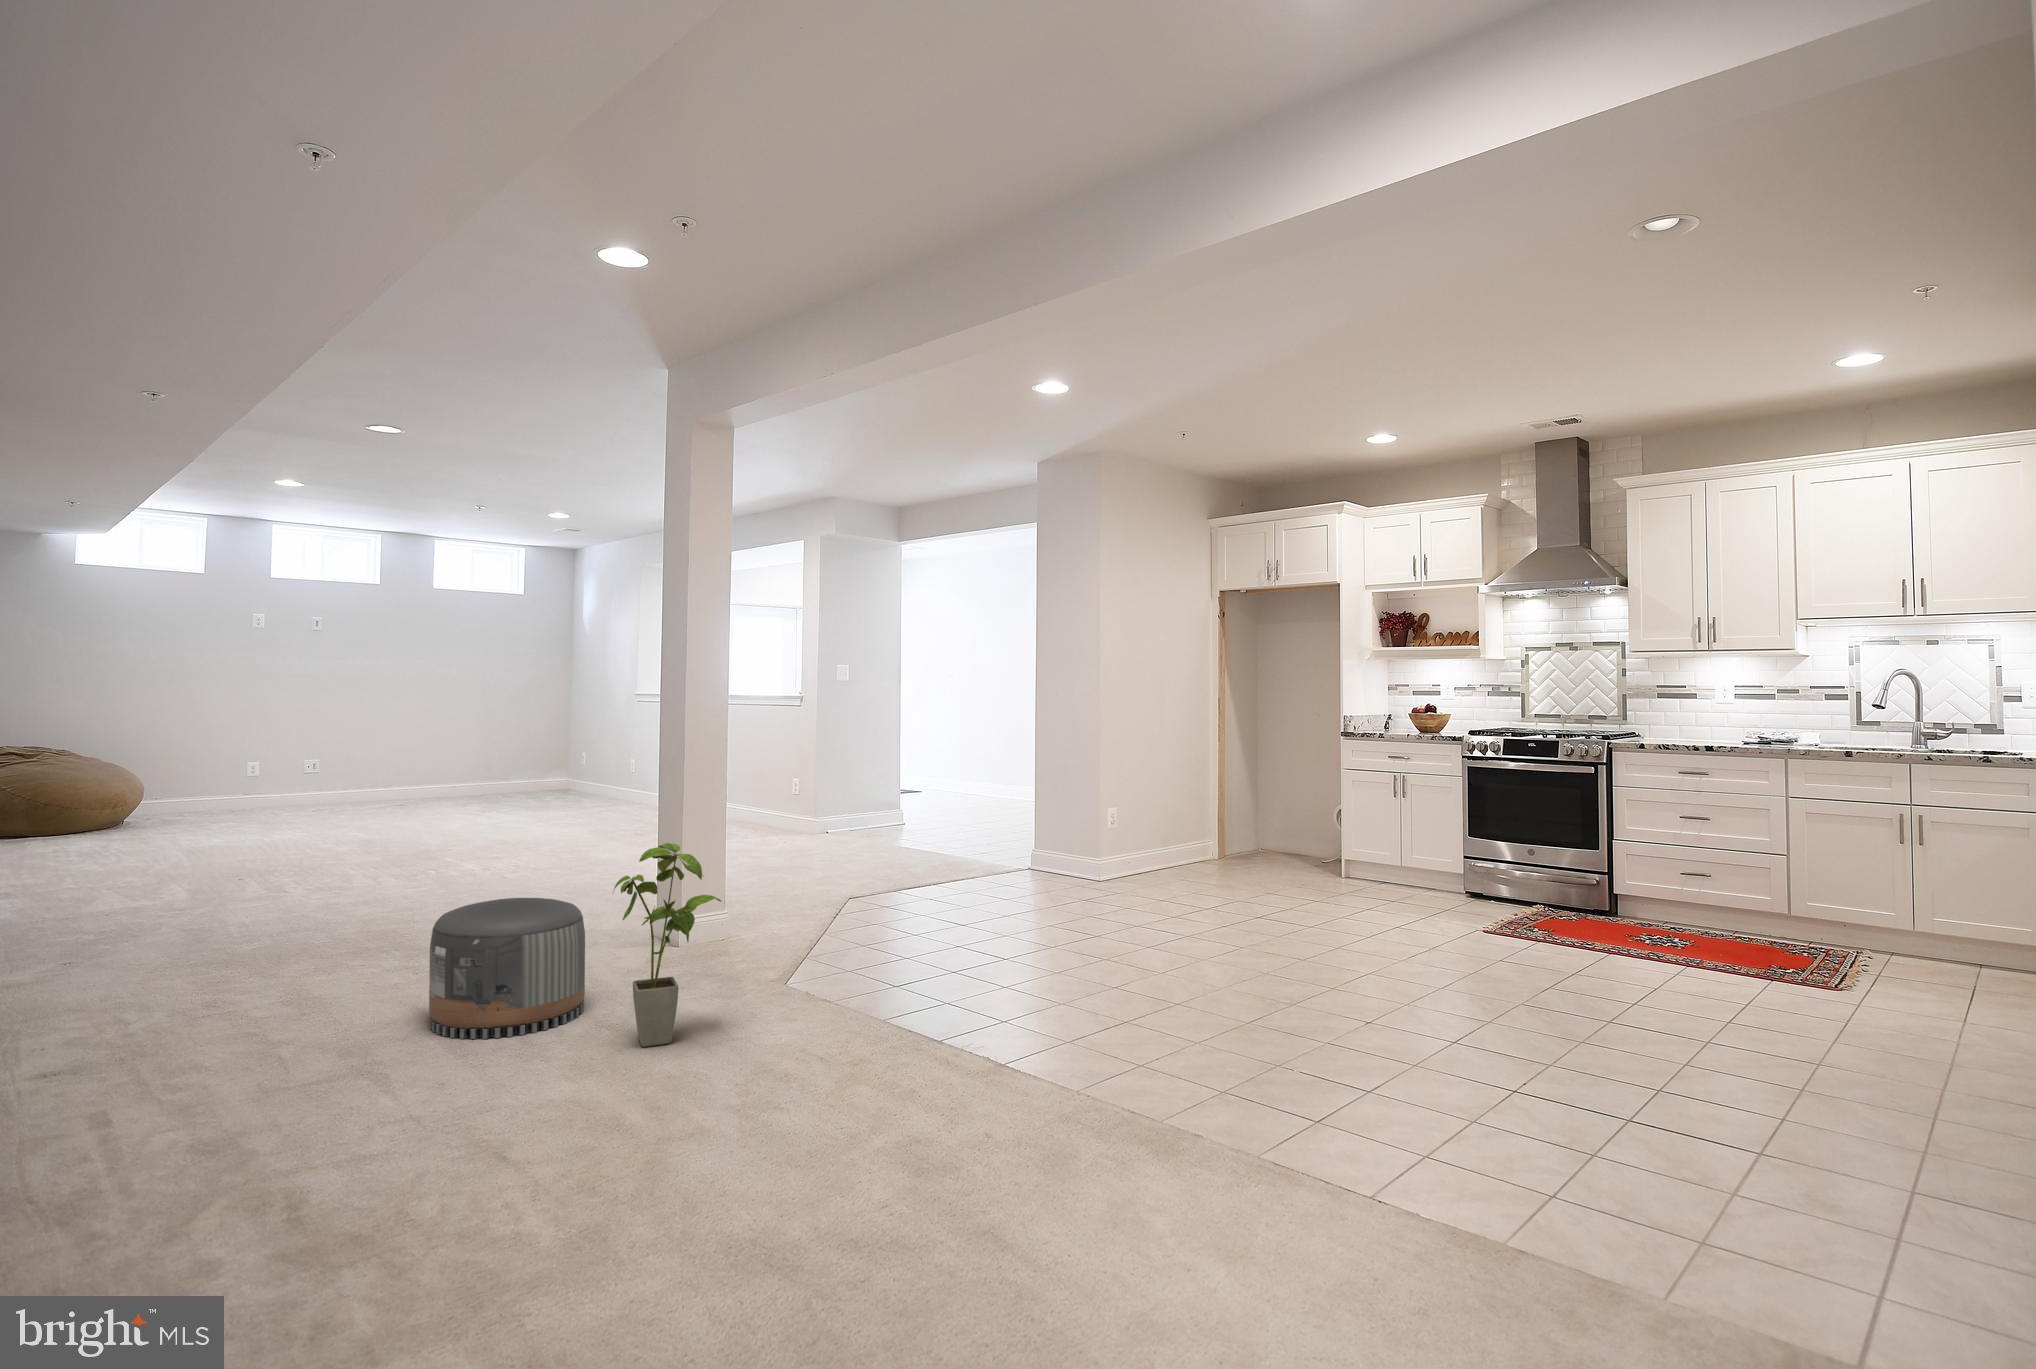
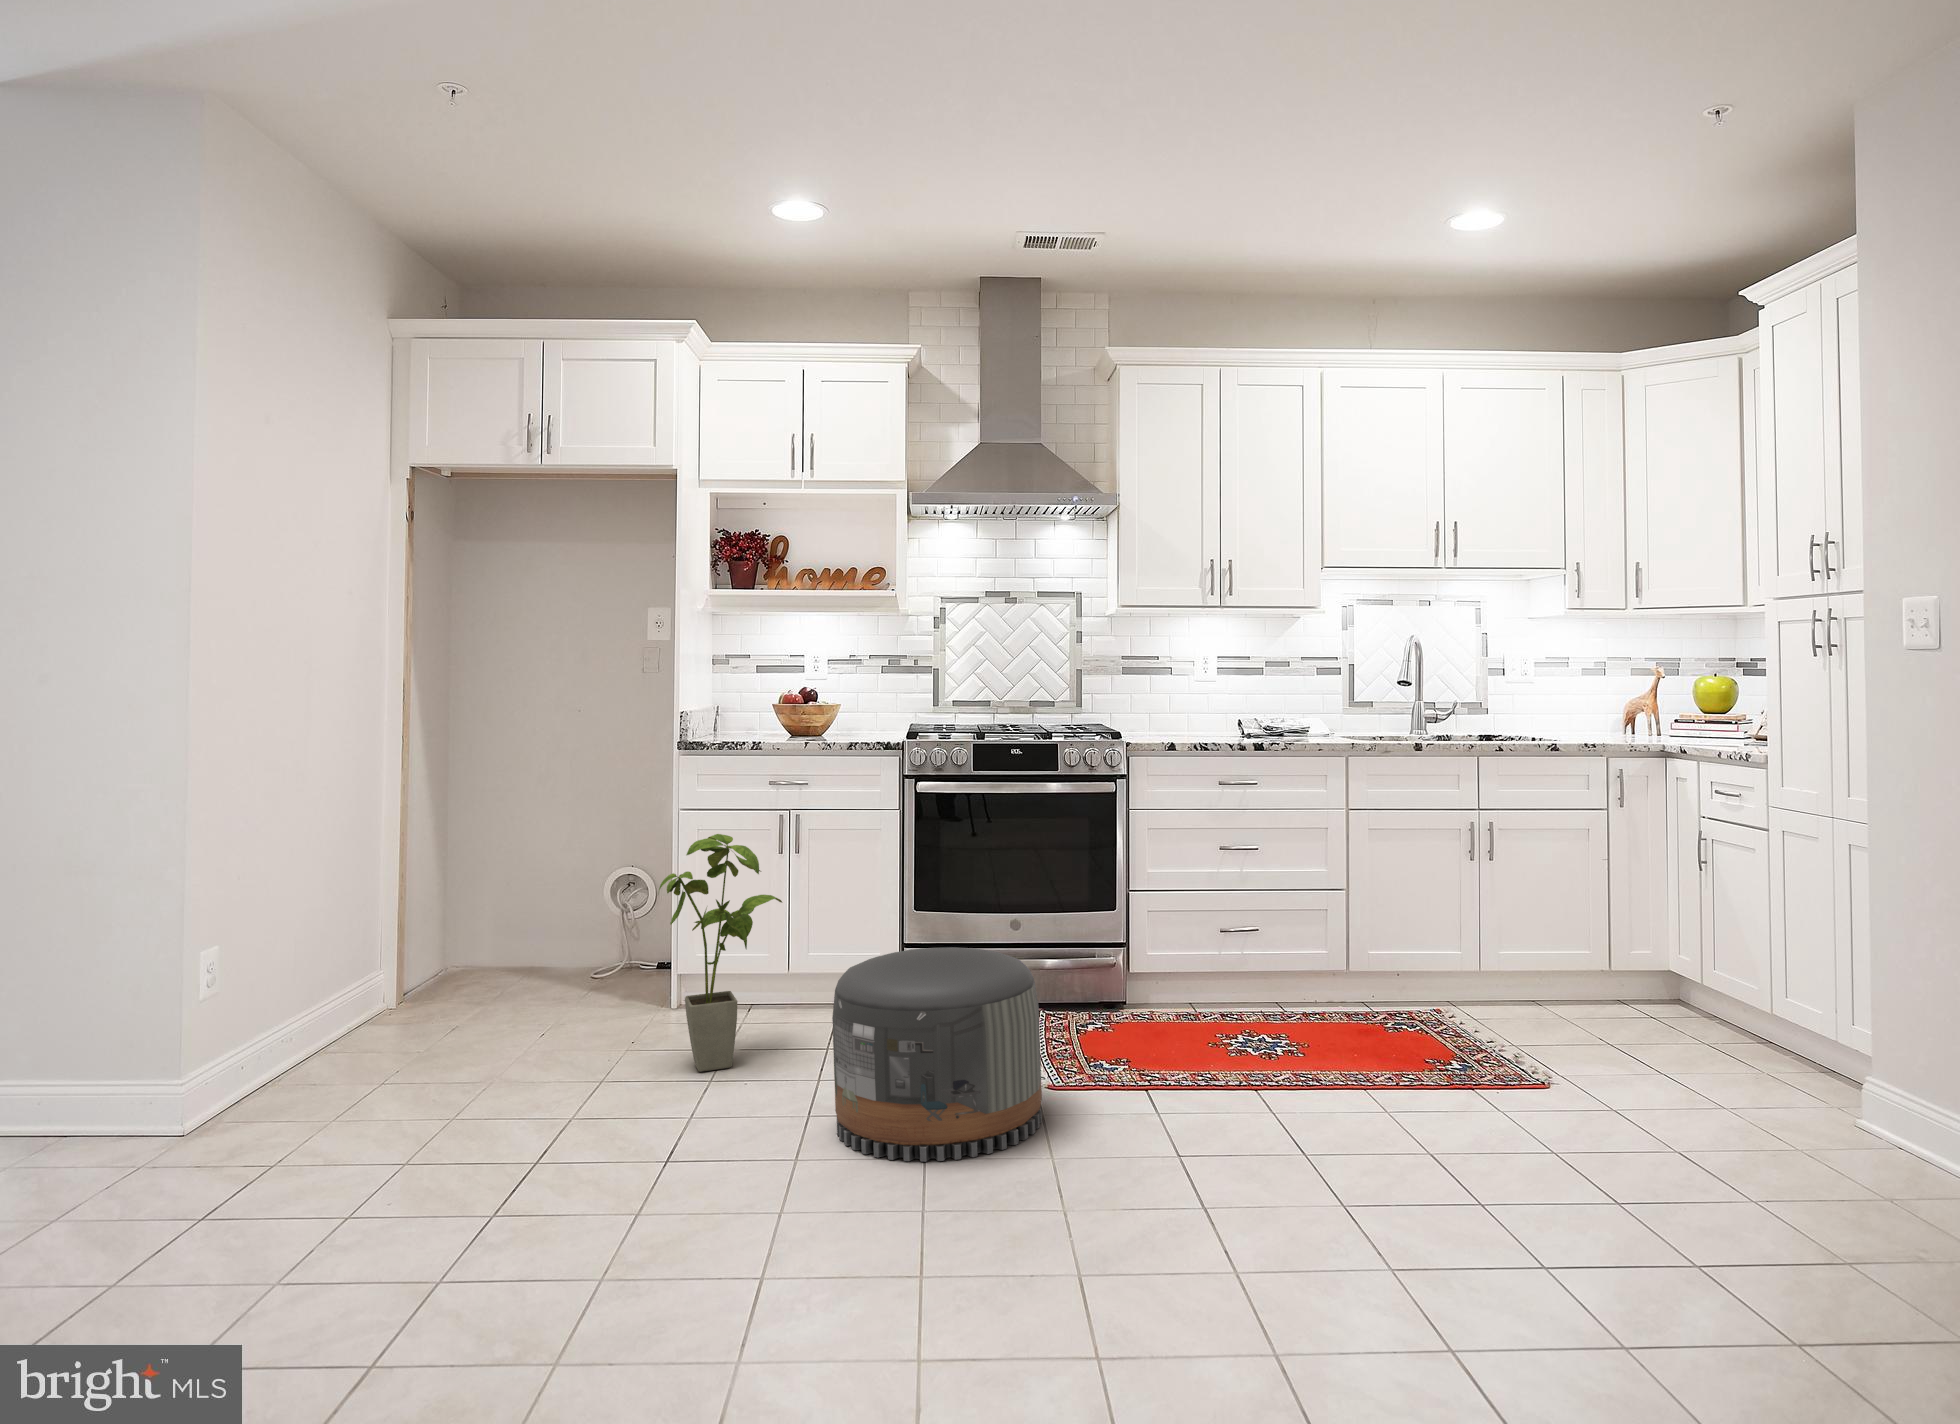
pouf: present [429,898,585,1039] -> present [832,947,1042,1162]

